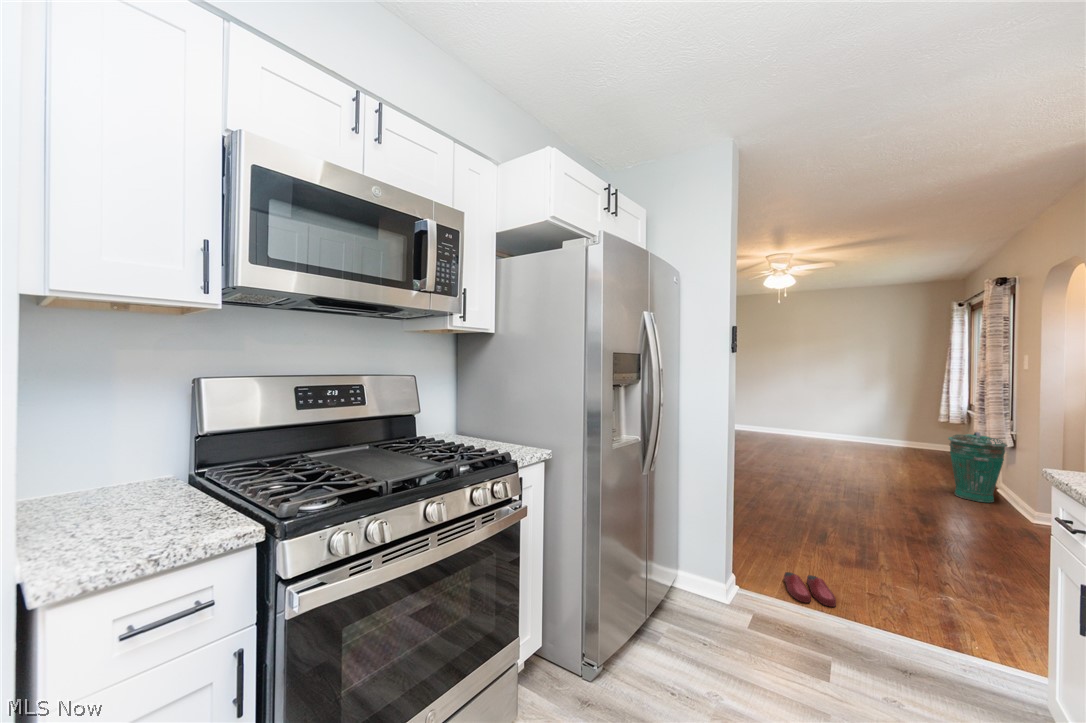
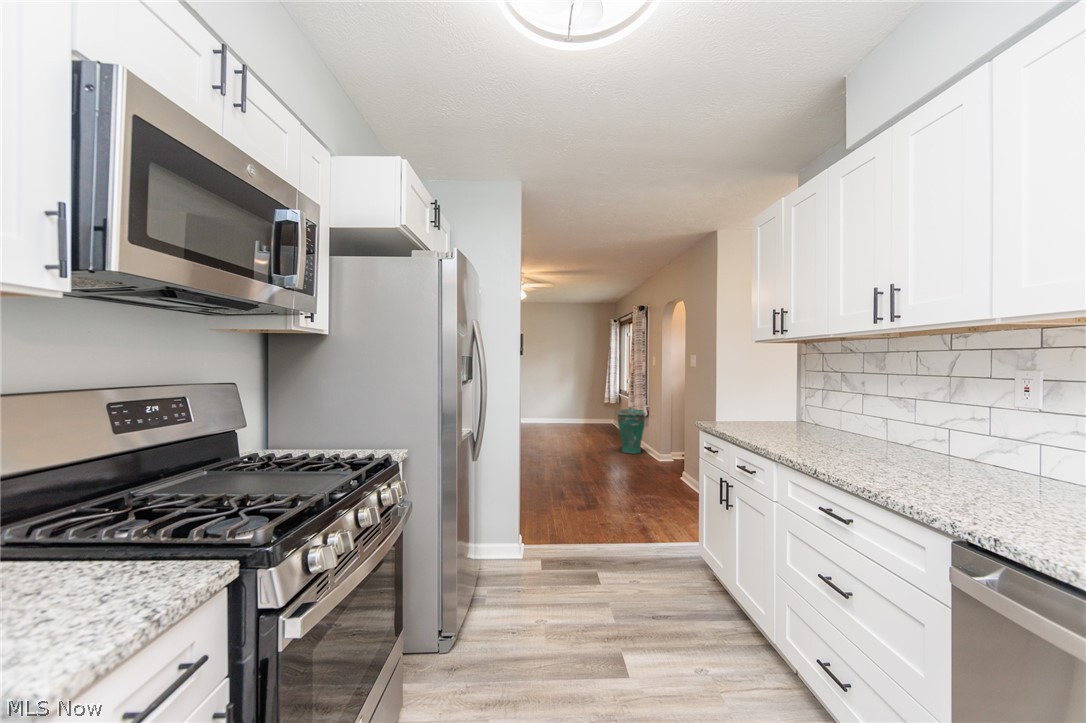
slippers: present [784,572,836,607] -> none [549,523,586,543]

